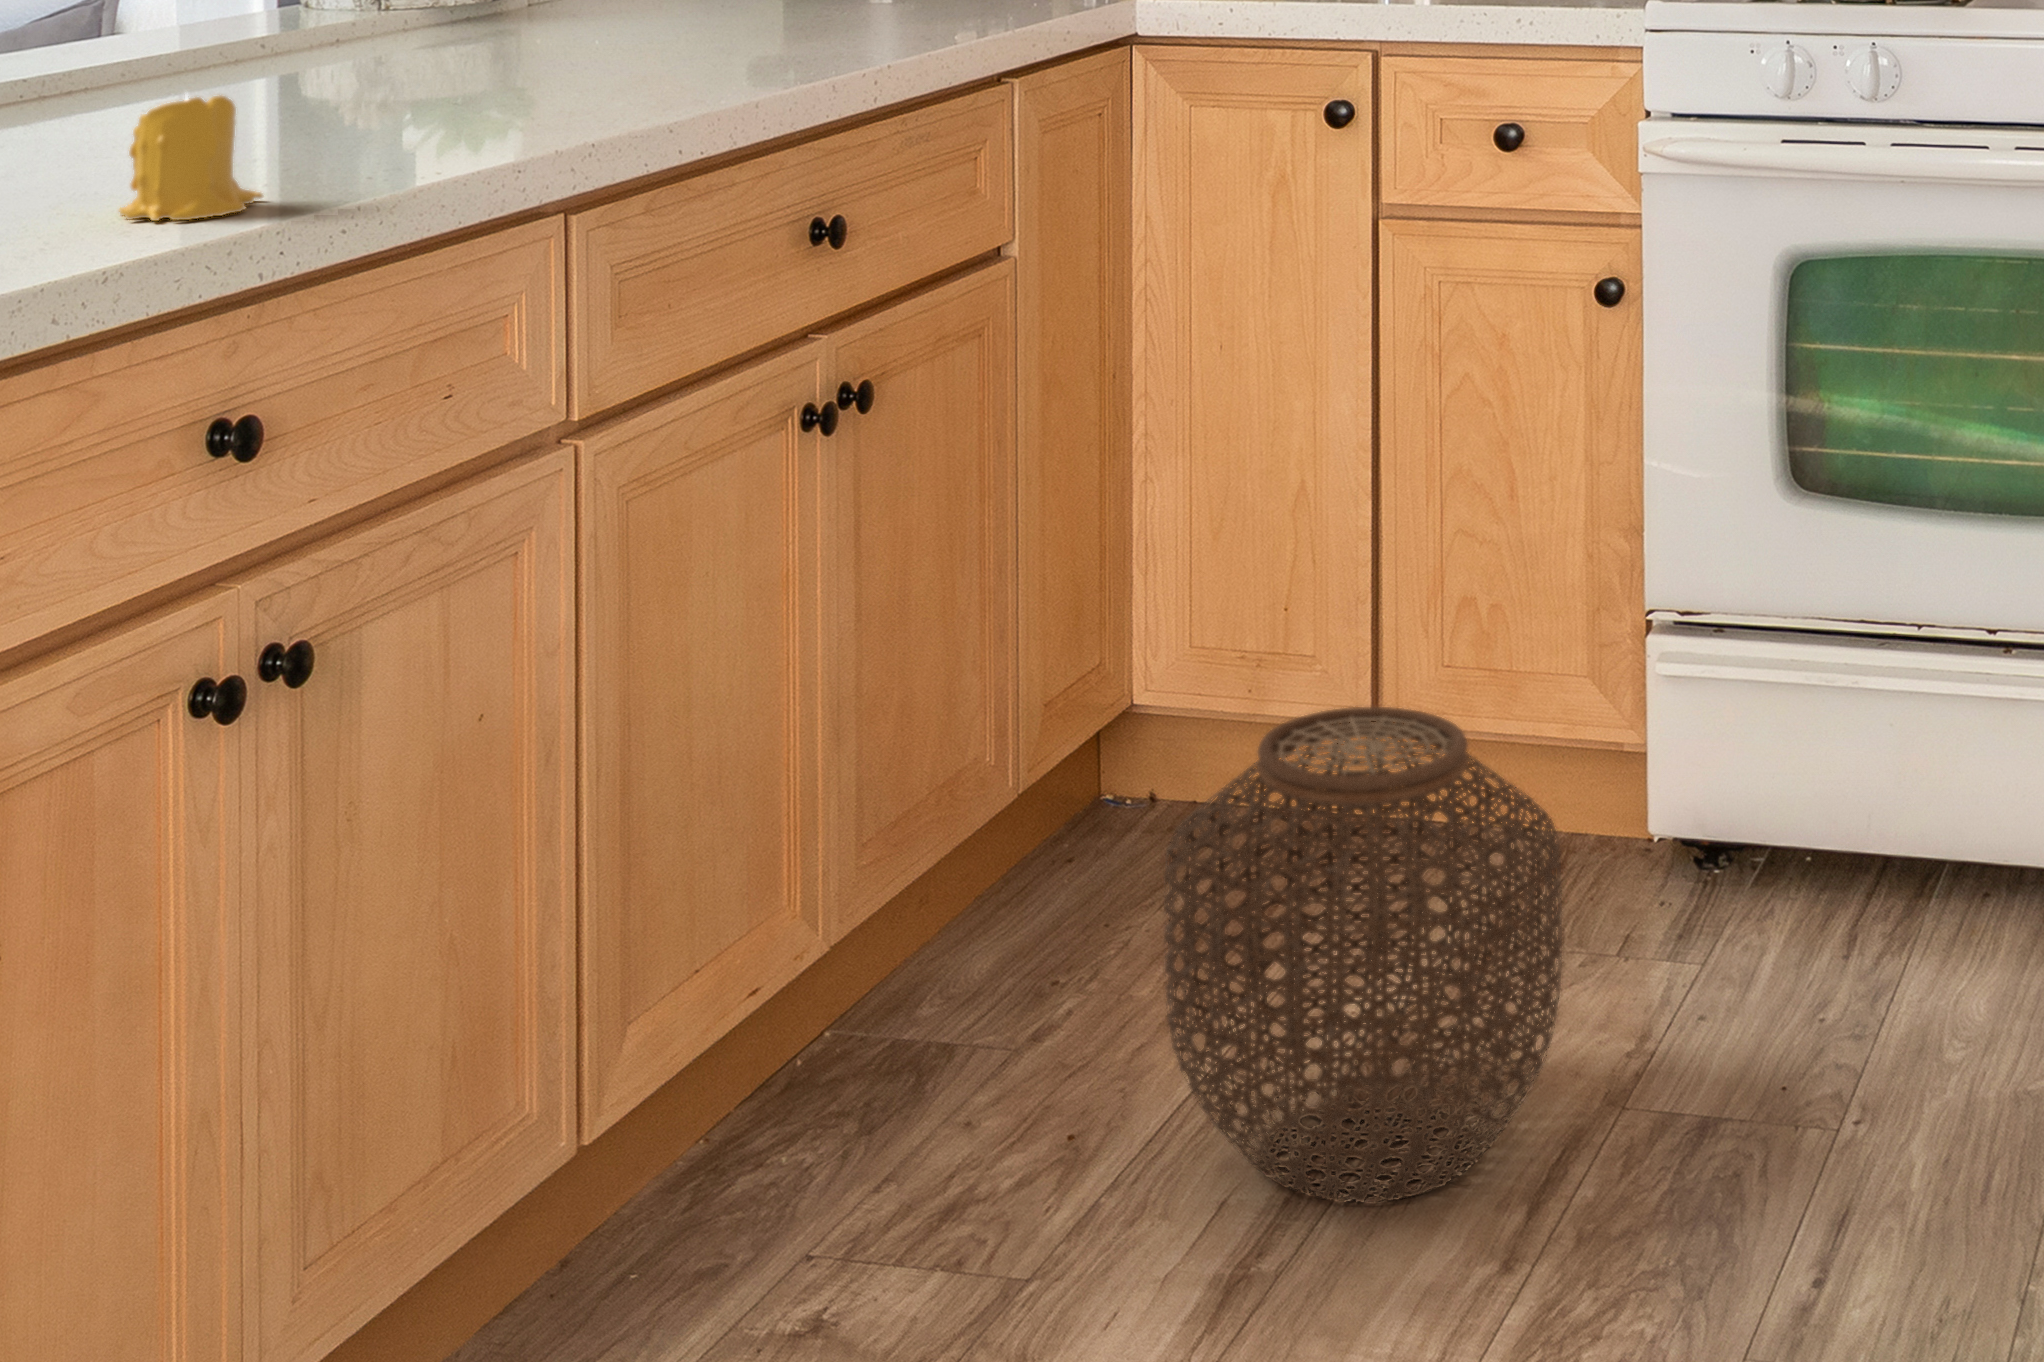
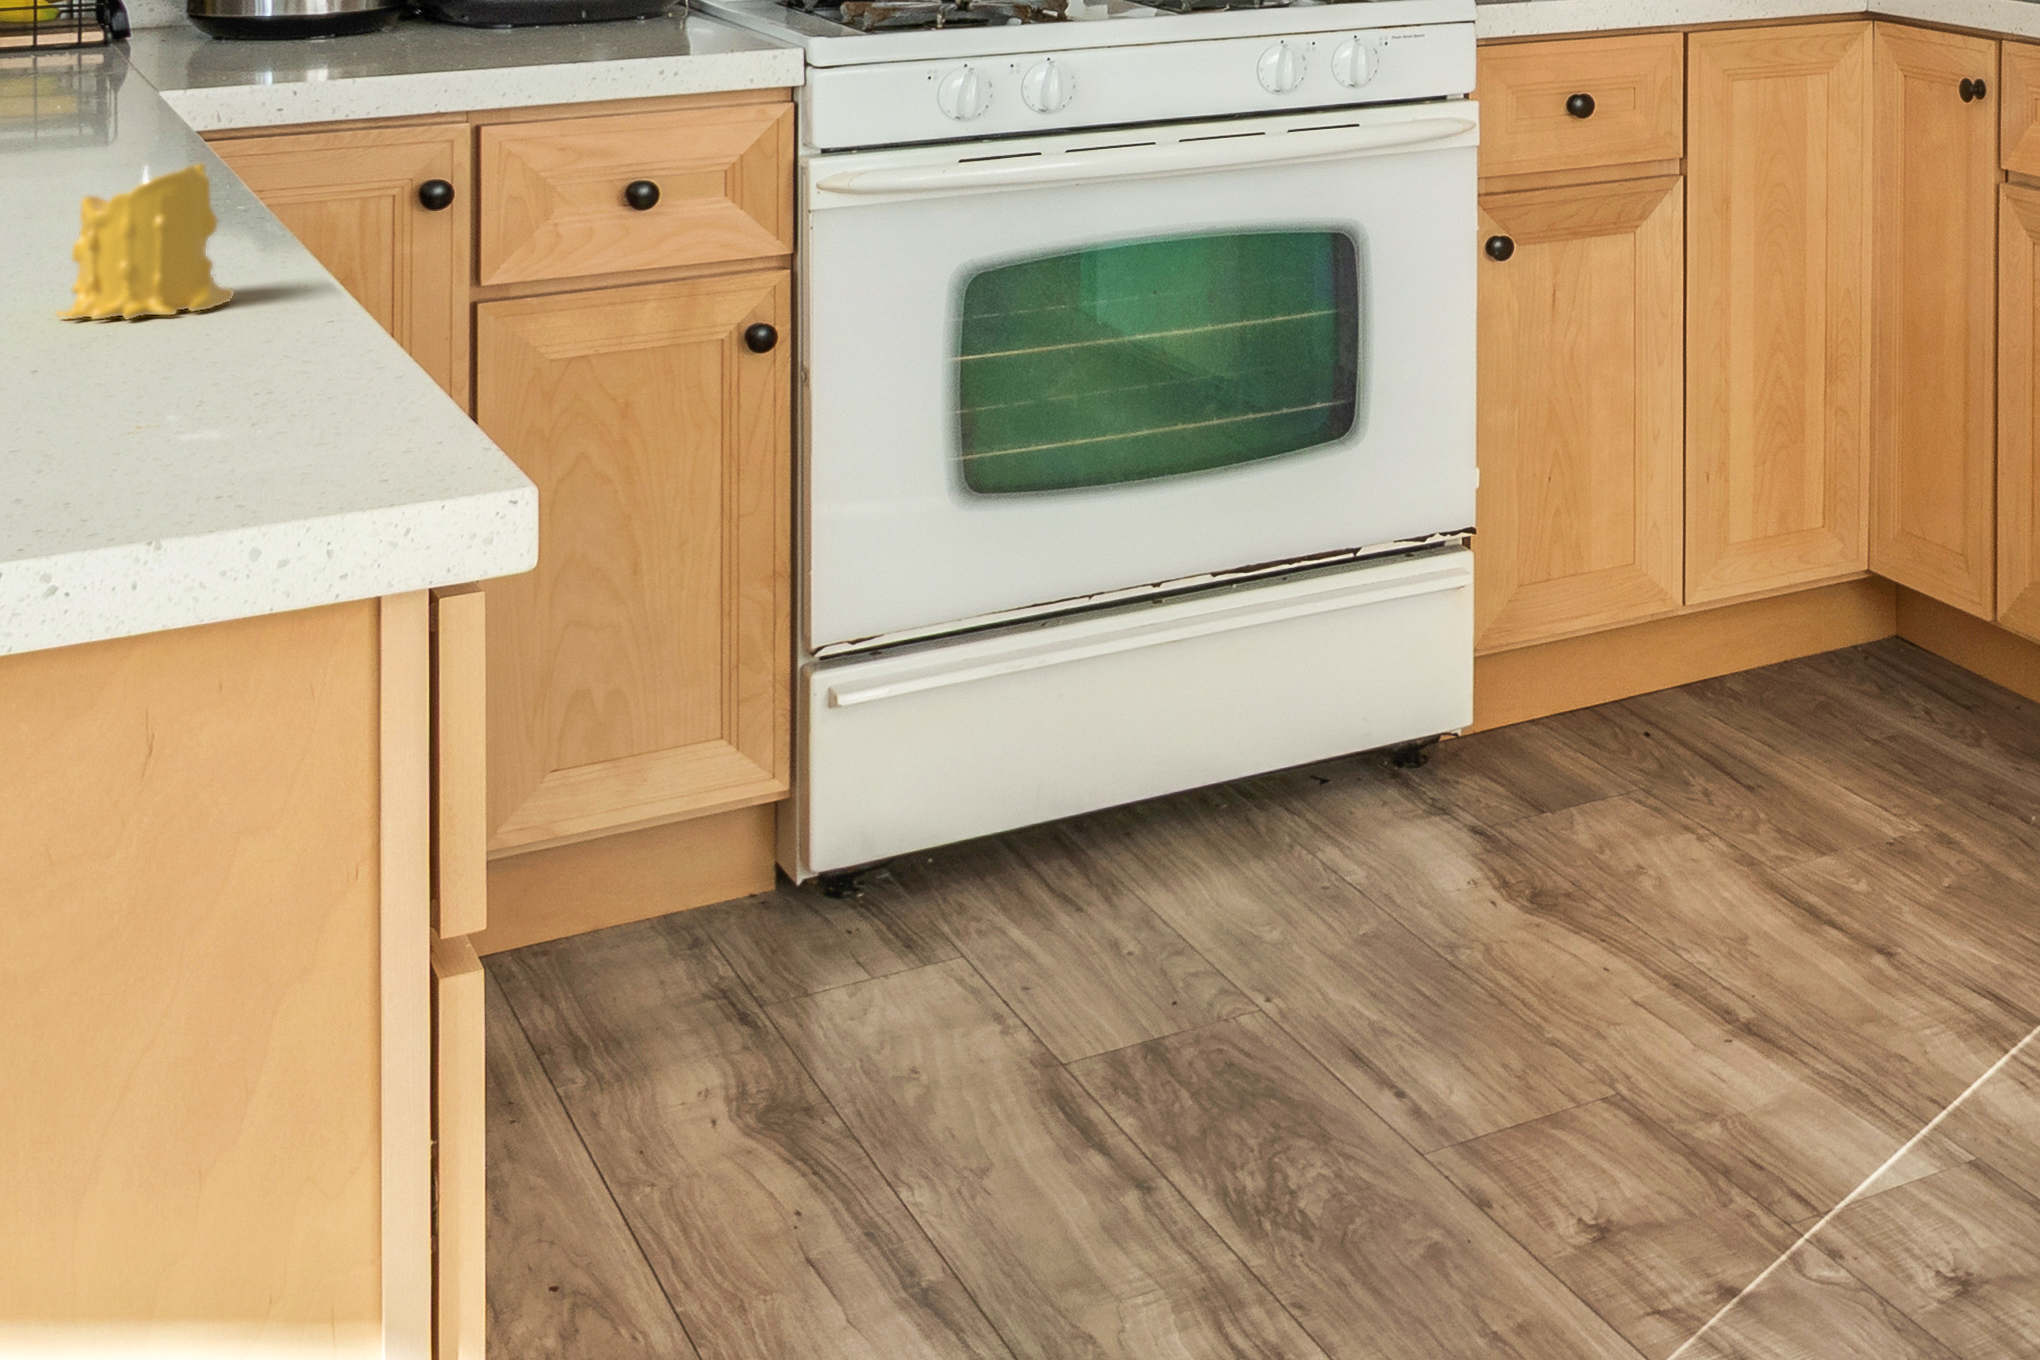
woven basket: present [1164,707,1562,1203] -> none [670,728,1092,1223]

